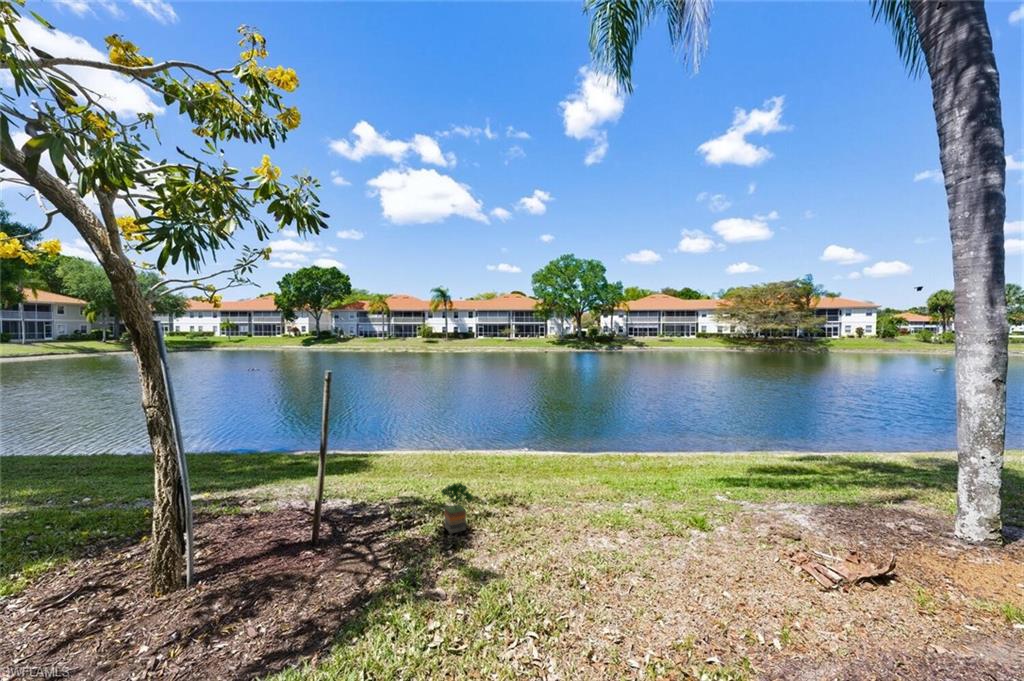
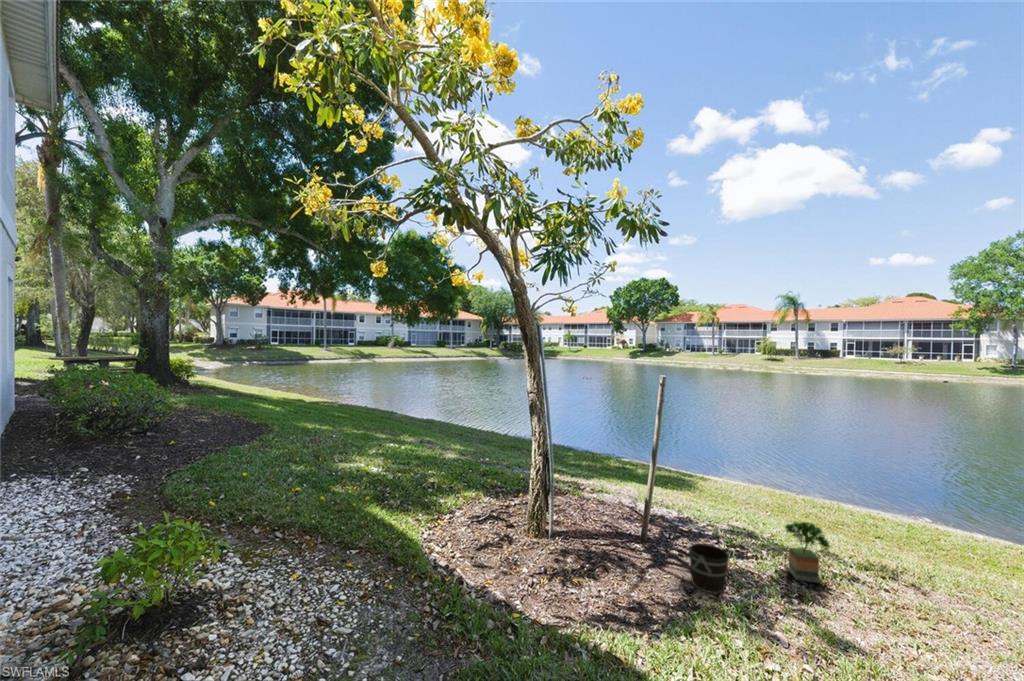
bucket: none [360,527,397,577] -> present [689,543,729,593]

